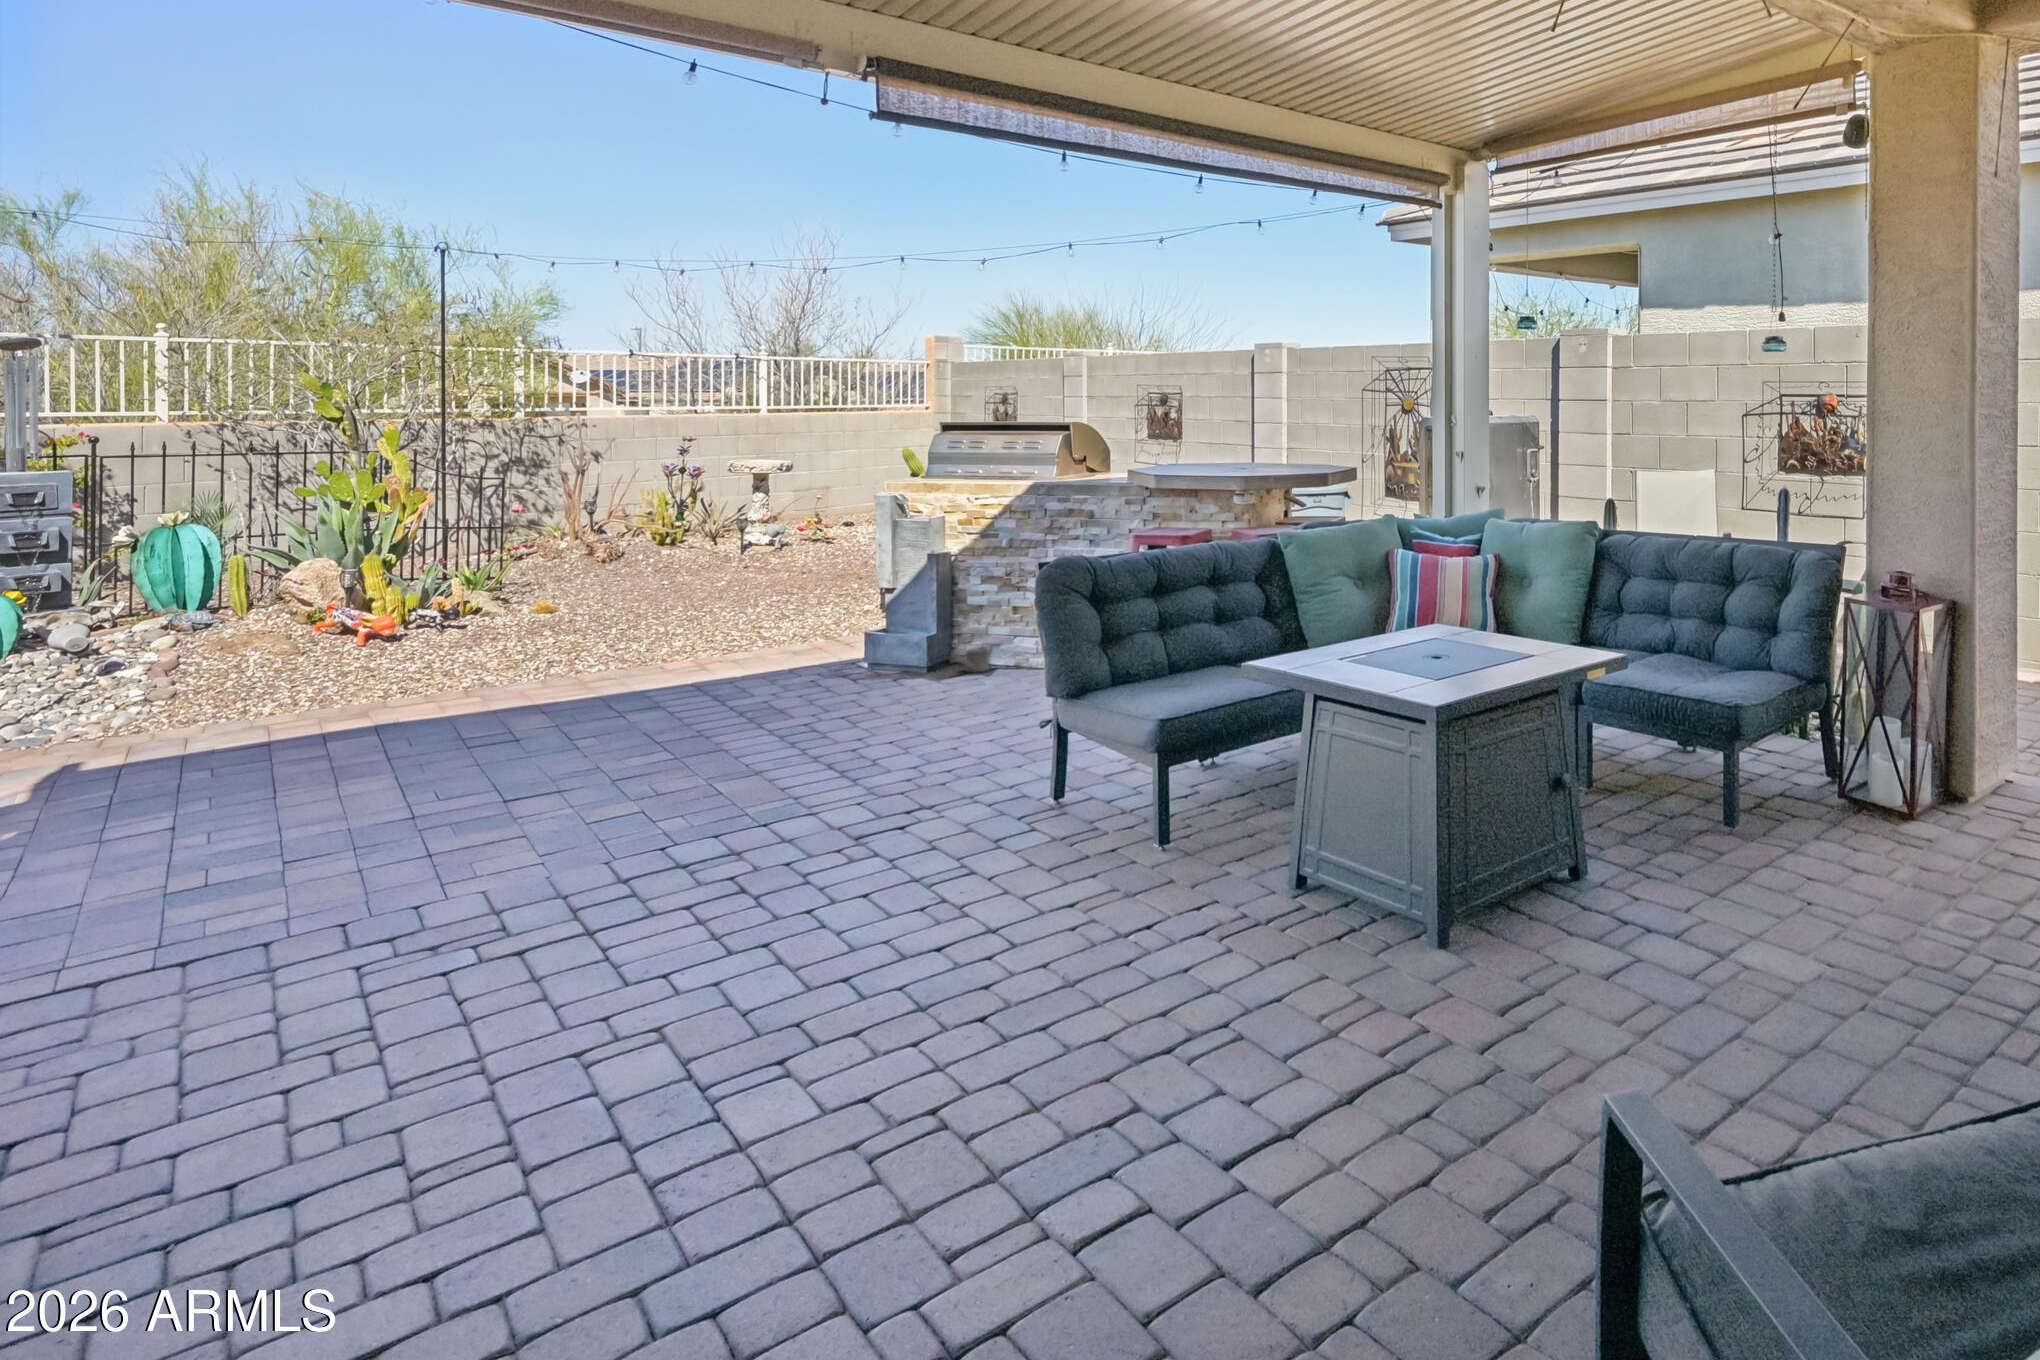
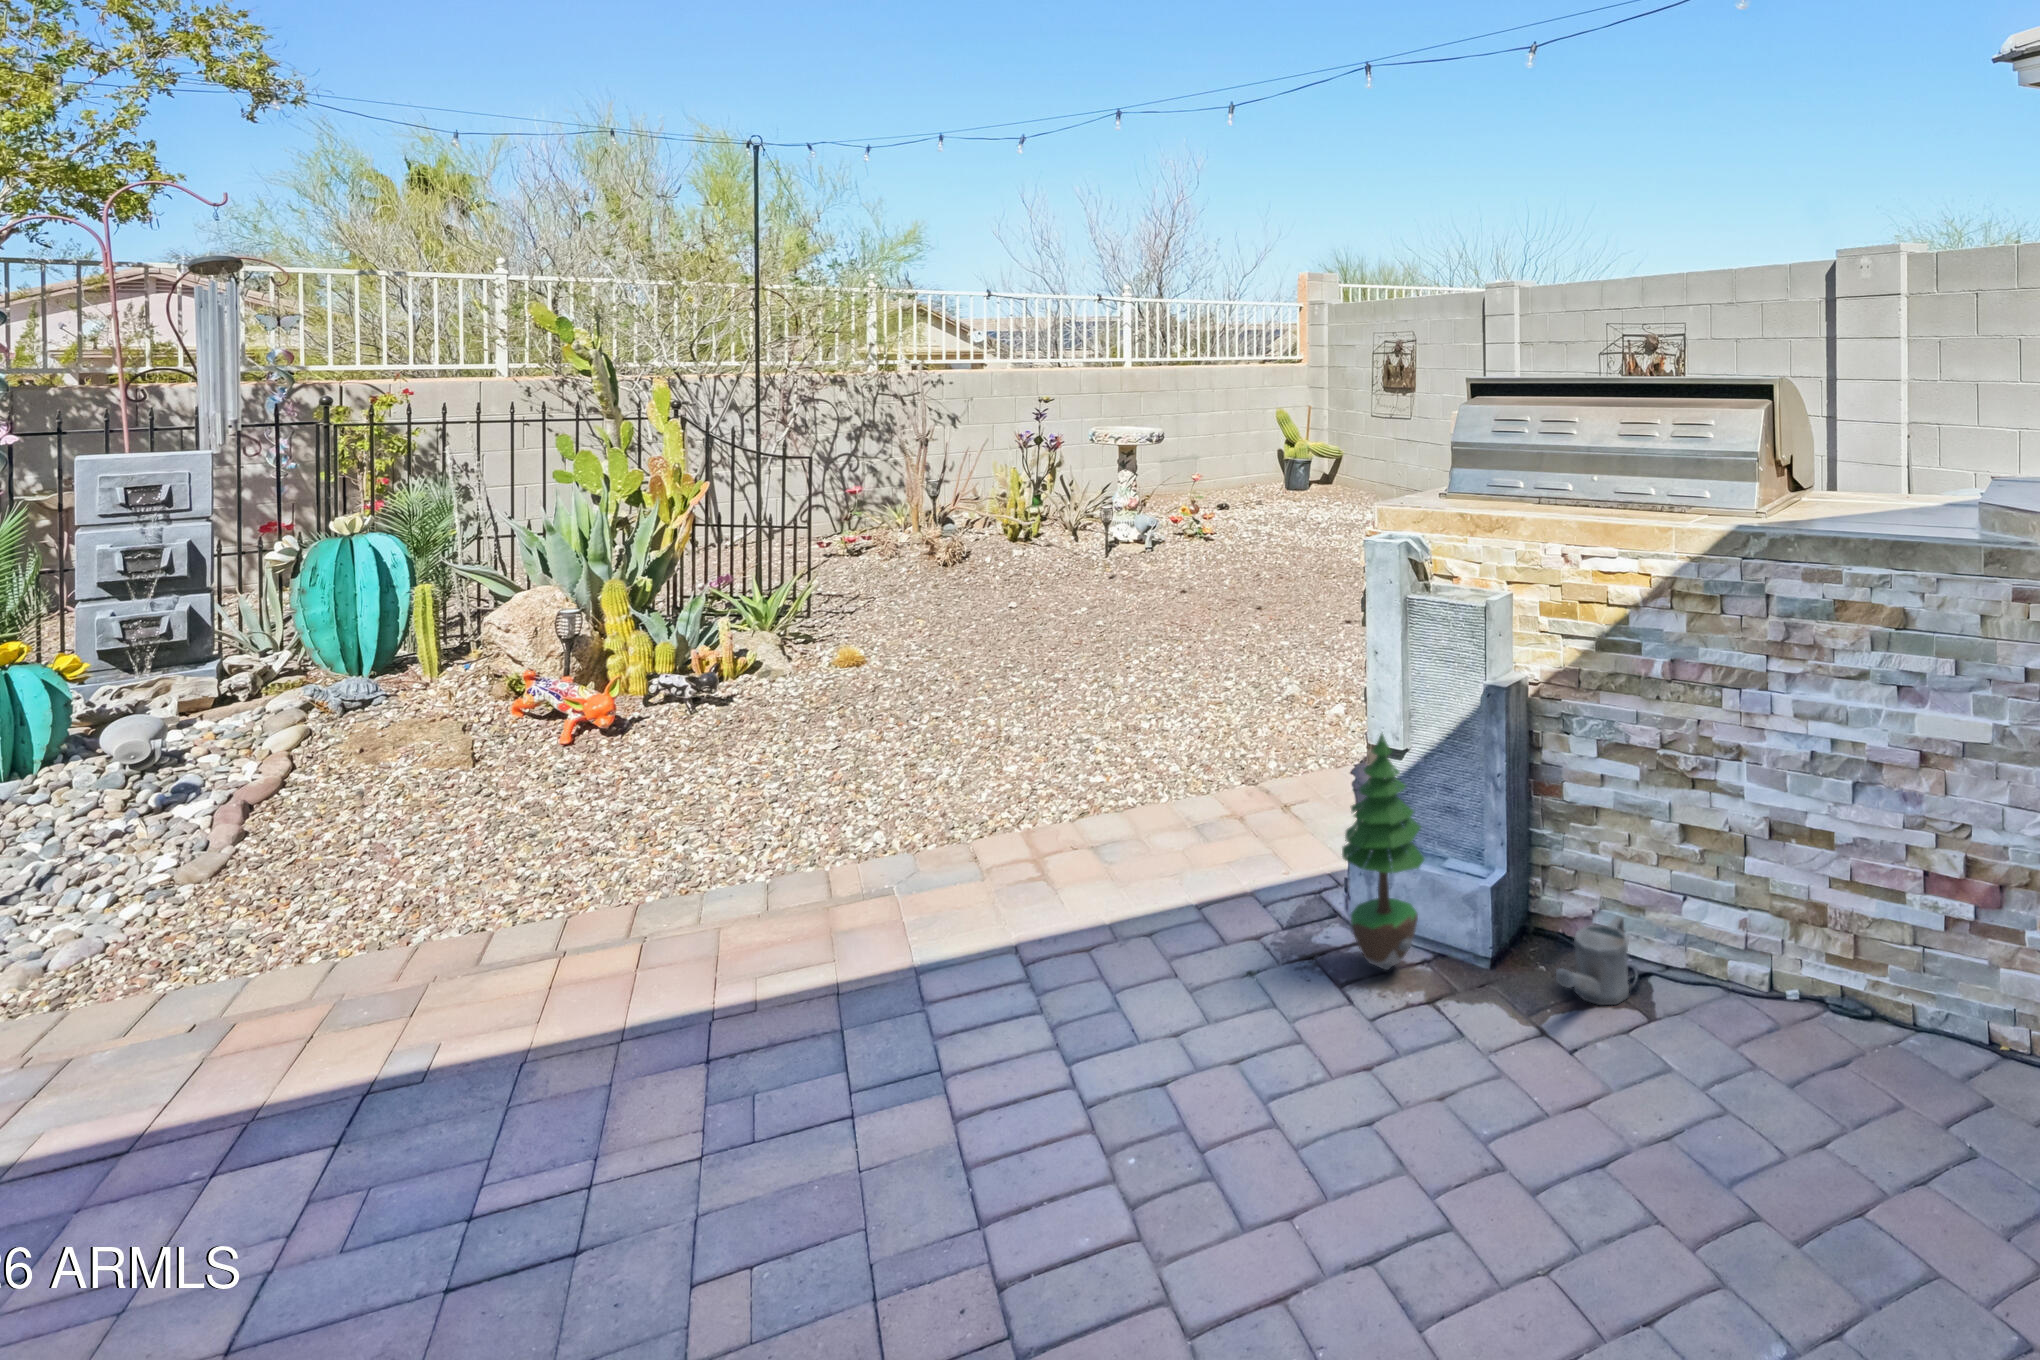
potted tree: none [864,573,904,672] -> present [1342,734,1424,970]

